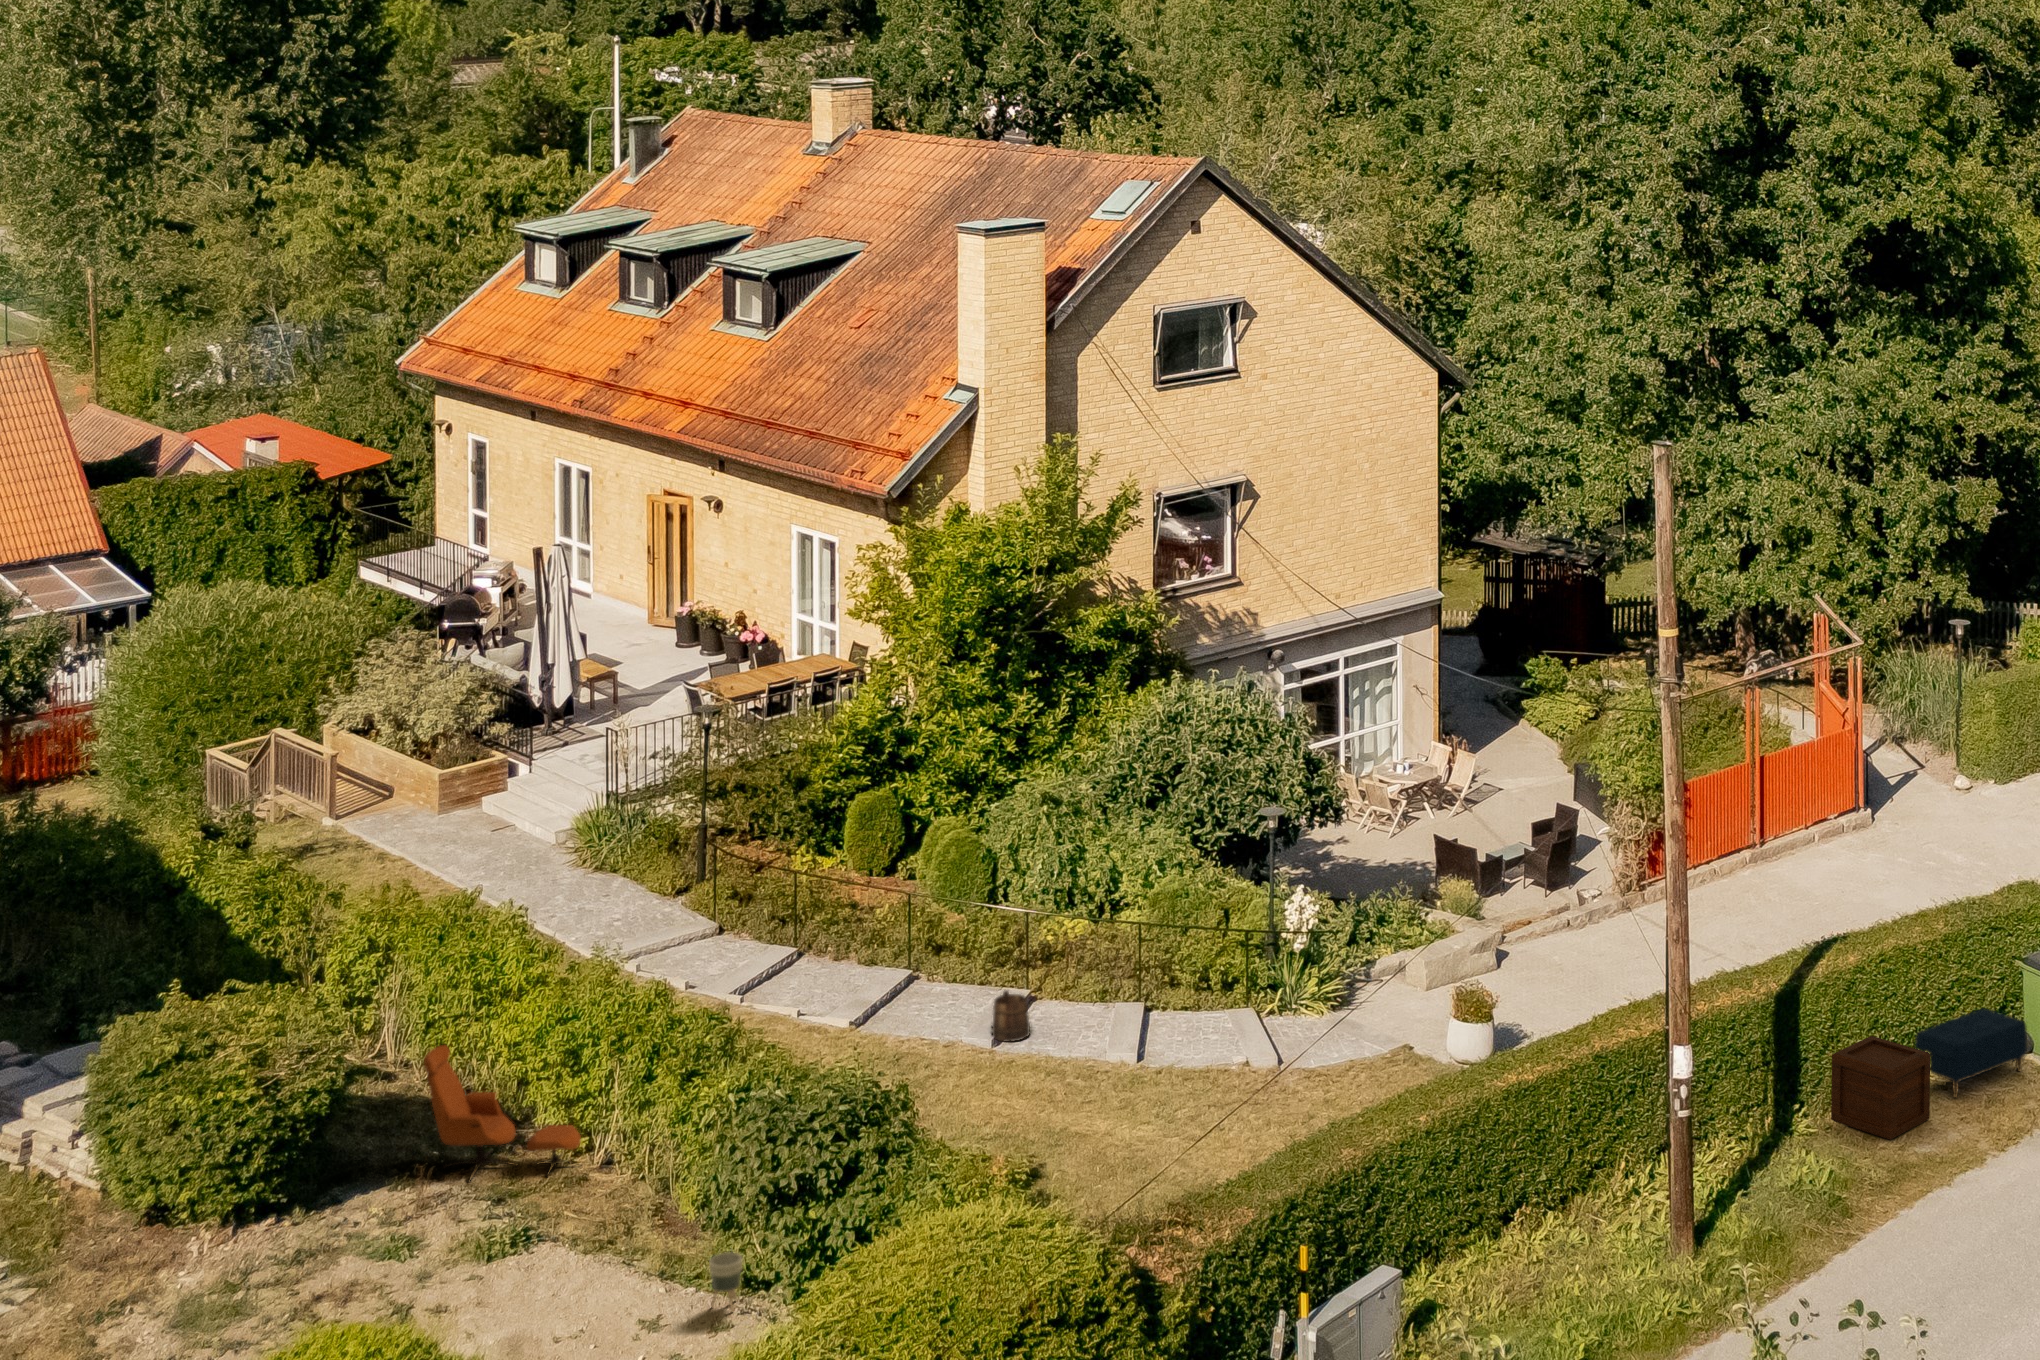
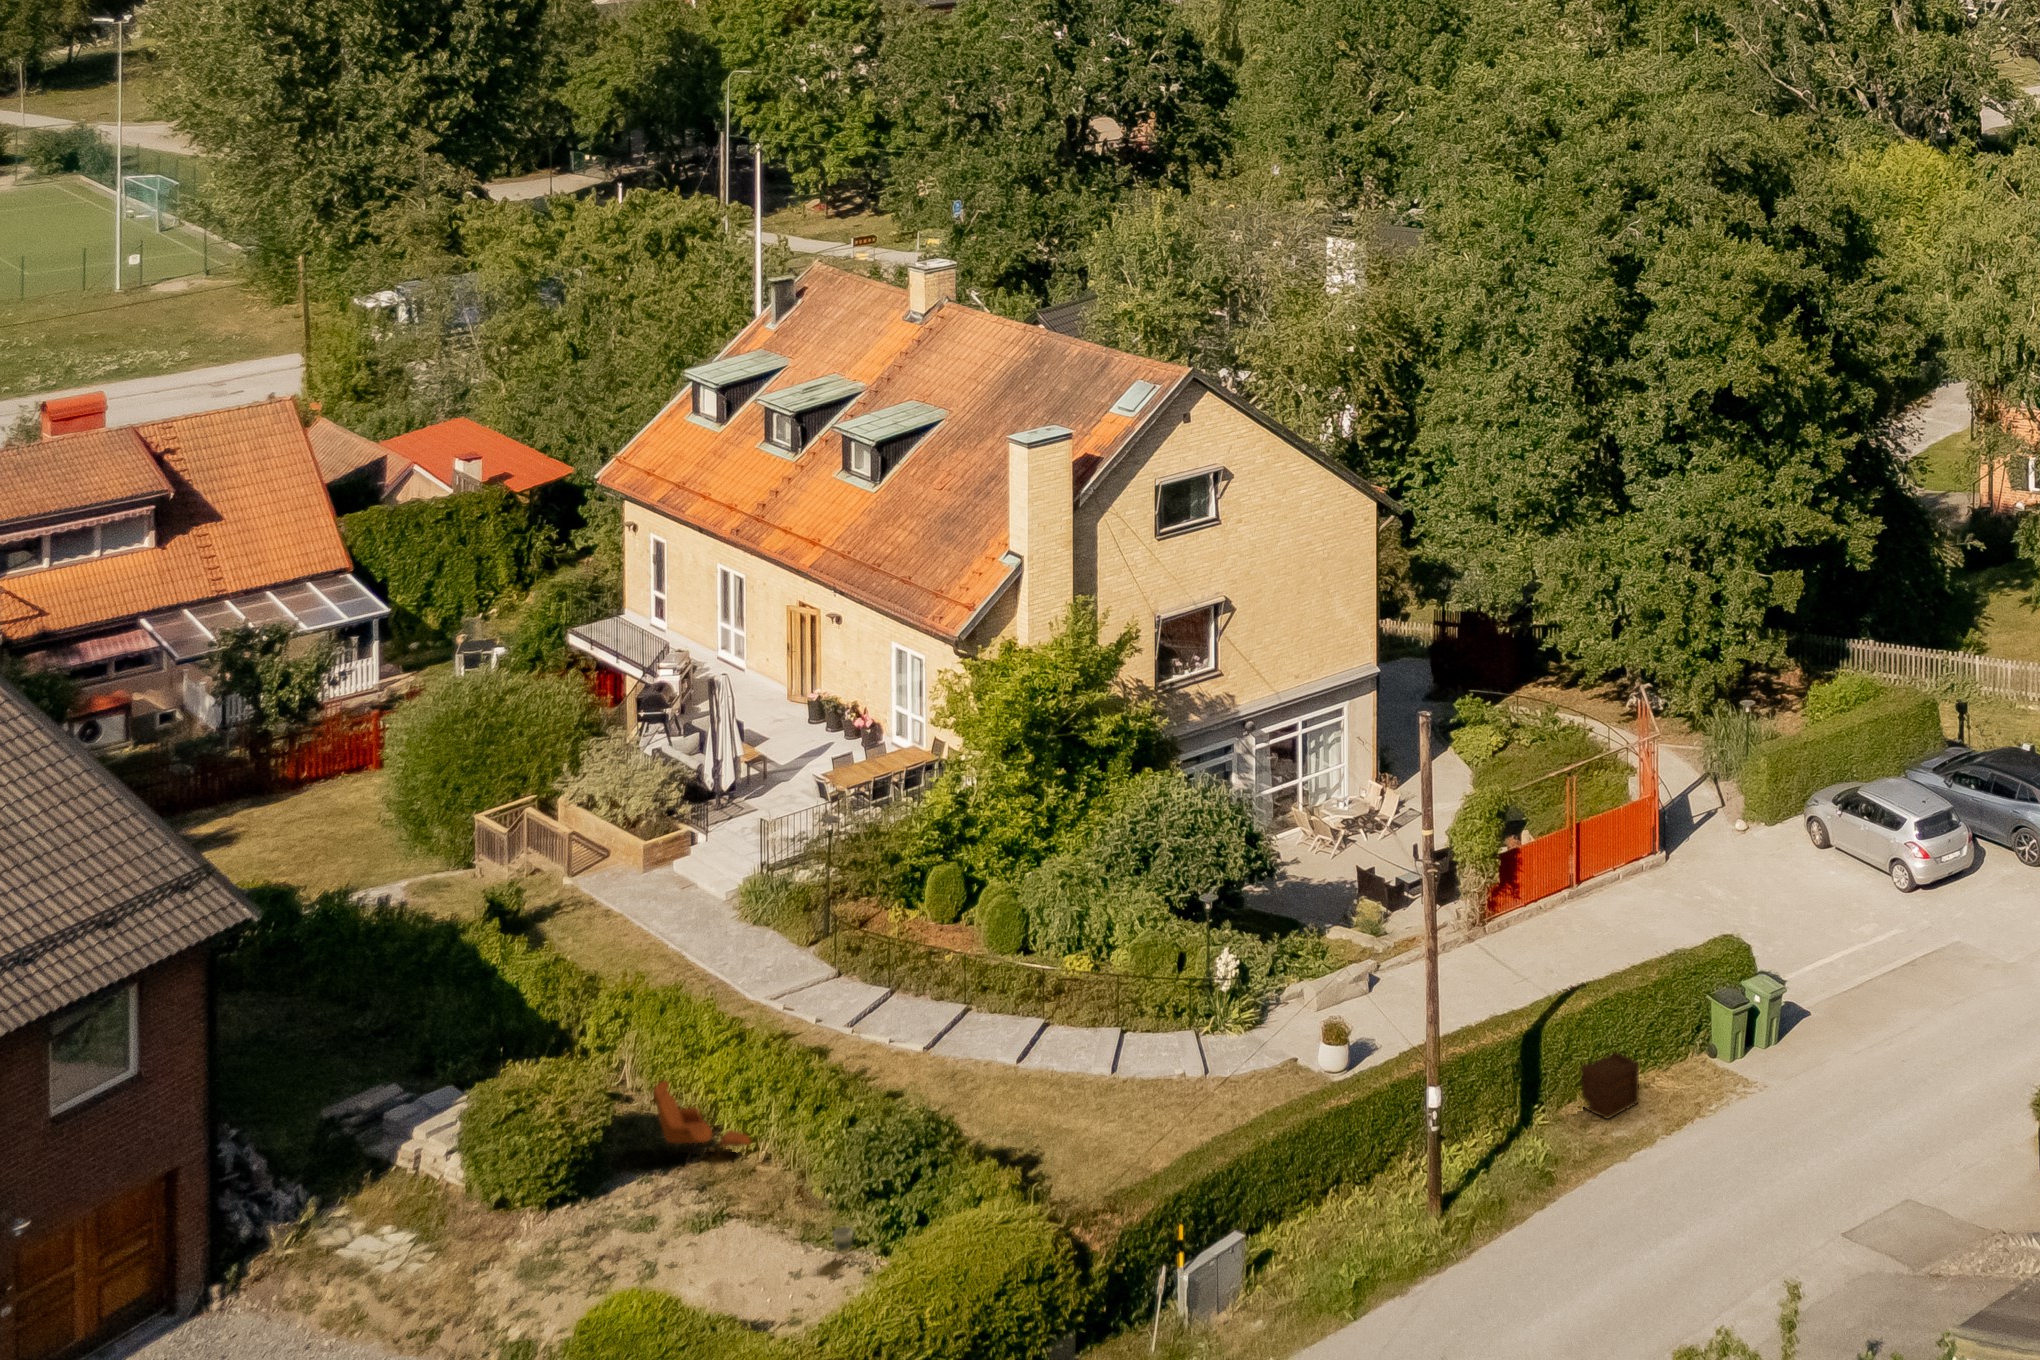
bucket: present [992,991,1030,1042] -> none [1021,1022,1046,1058]
bench: present [1915,1008,2027,1097] -> none [1639,1020,1718,1086]

